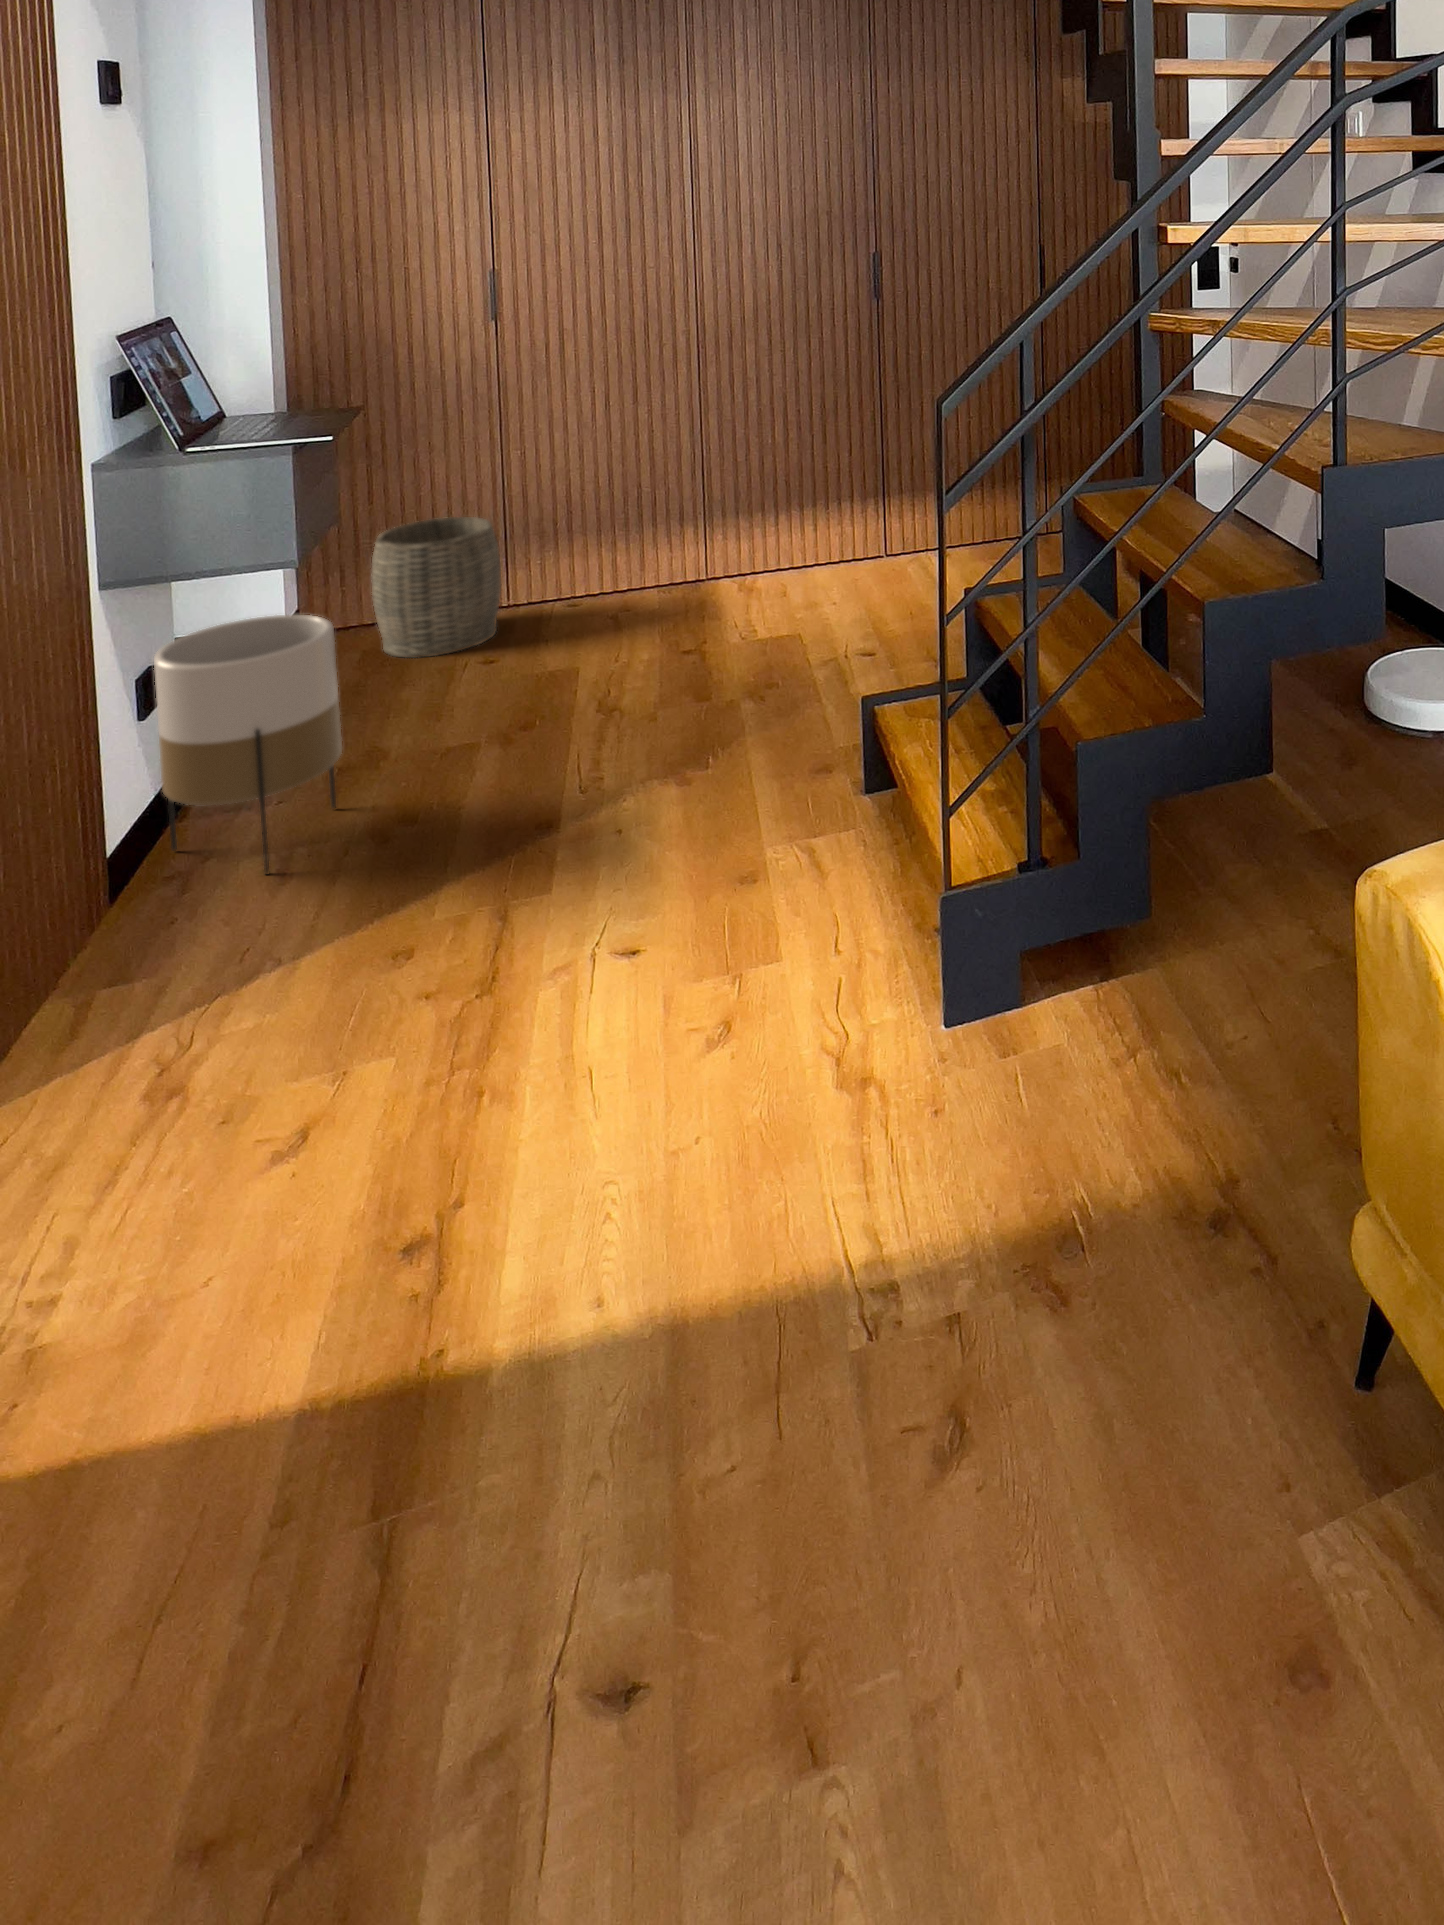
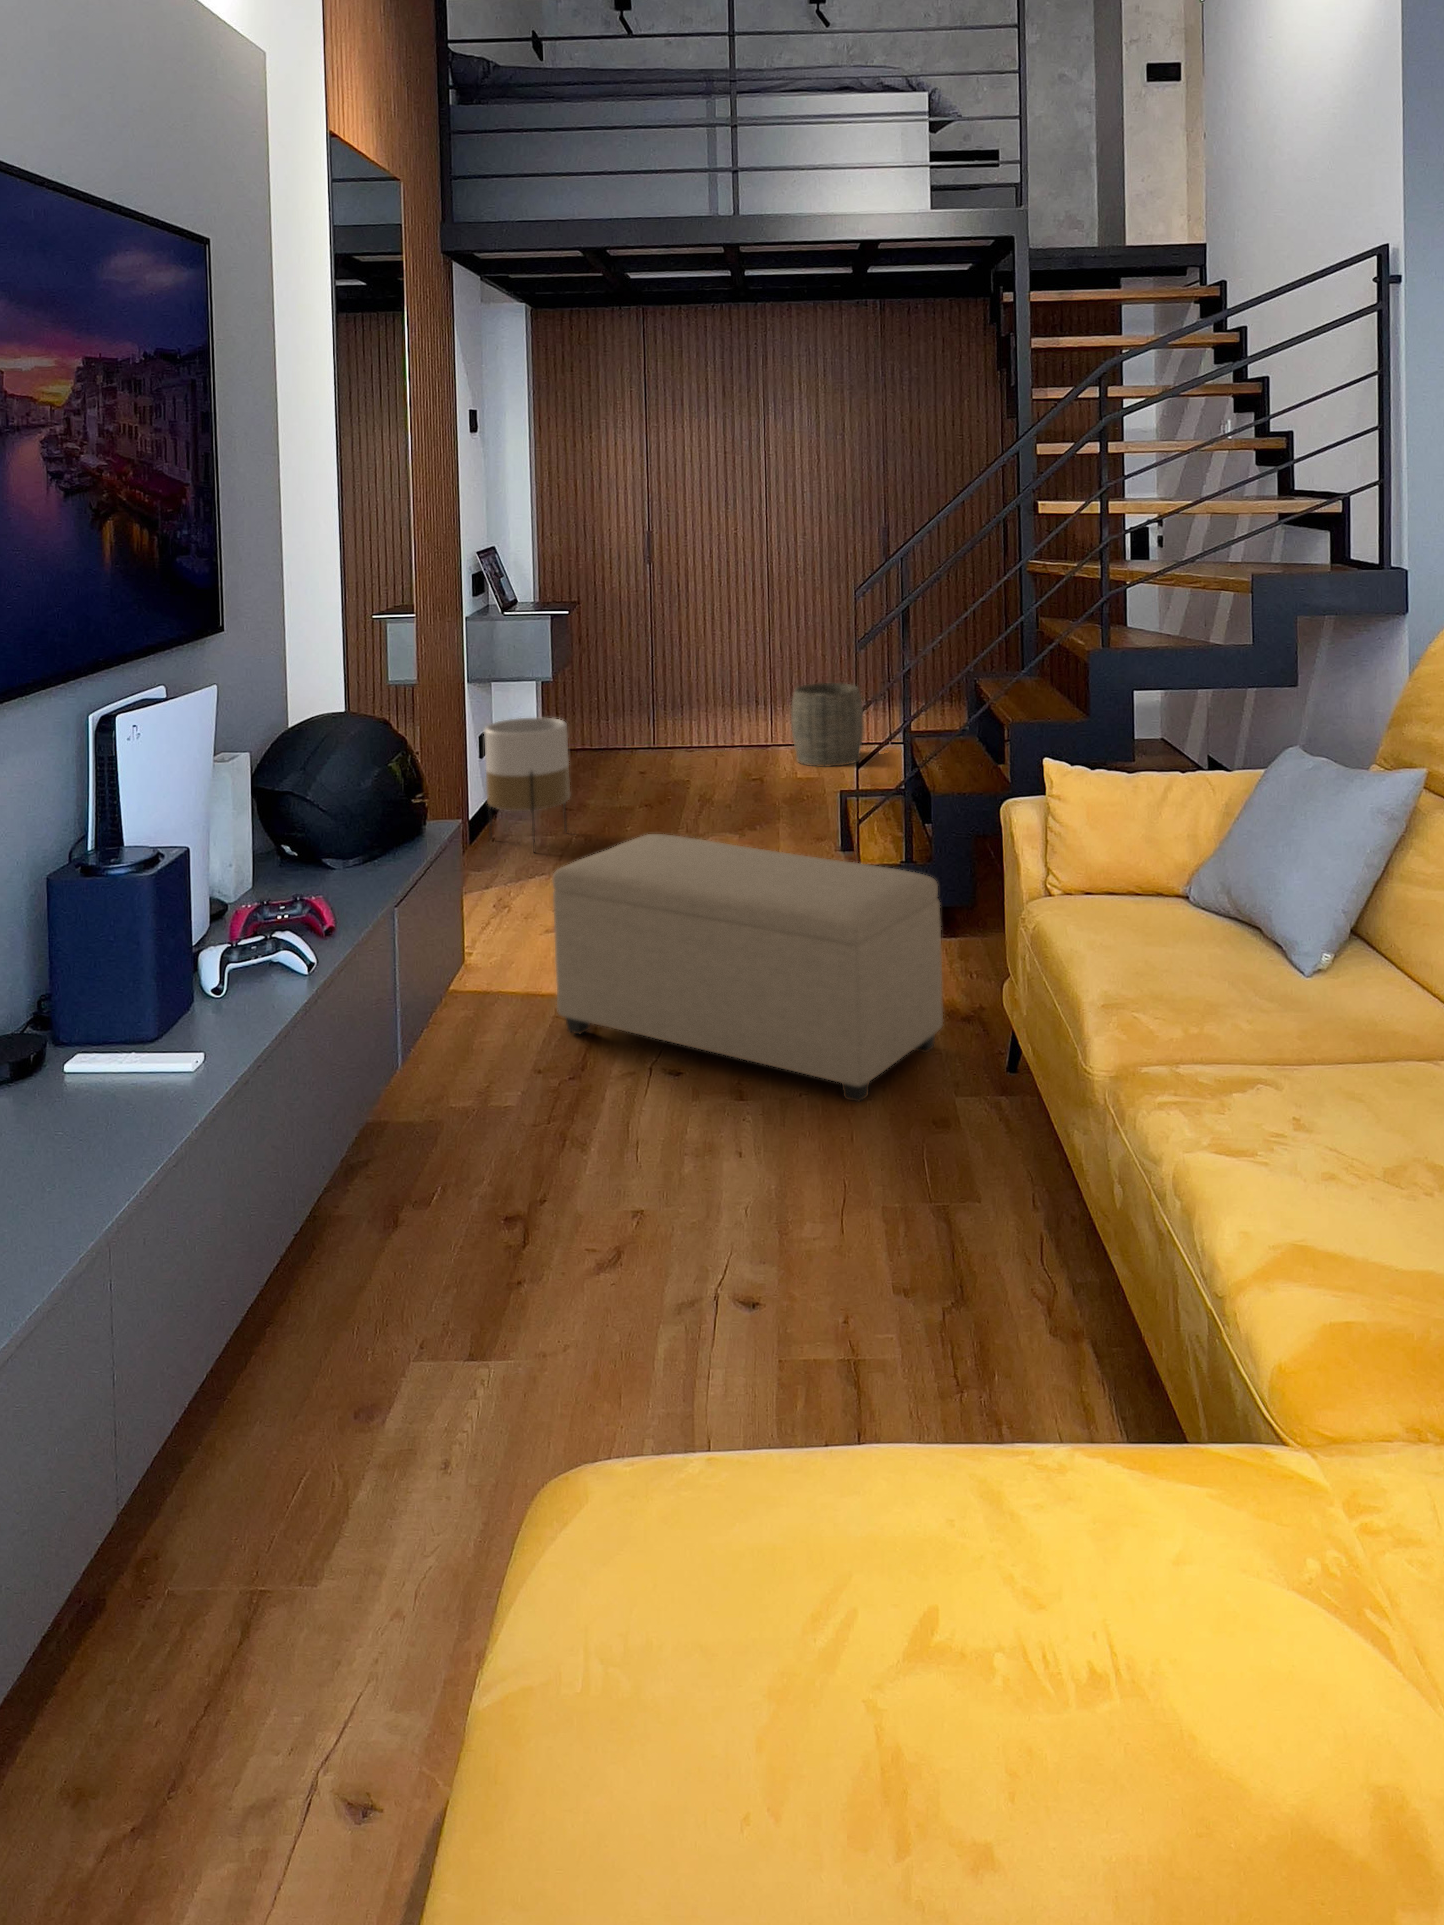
woven basket: present [372,517,501,658] -> present [791,683,864,767]
ottoman: none [287,979,1243,1701] -> present [553,834,943,1102]

